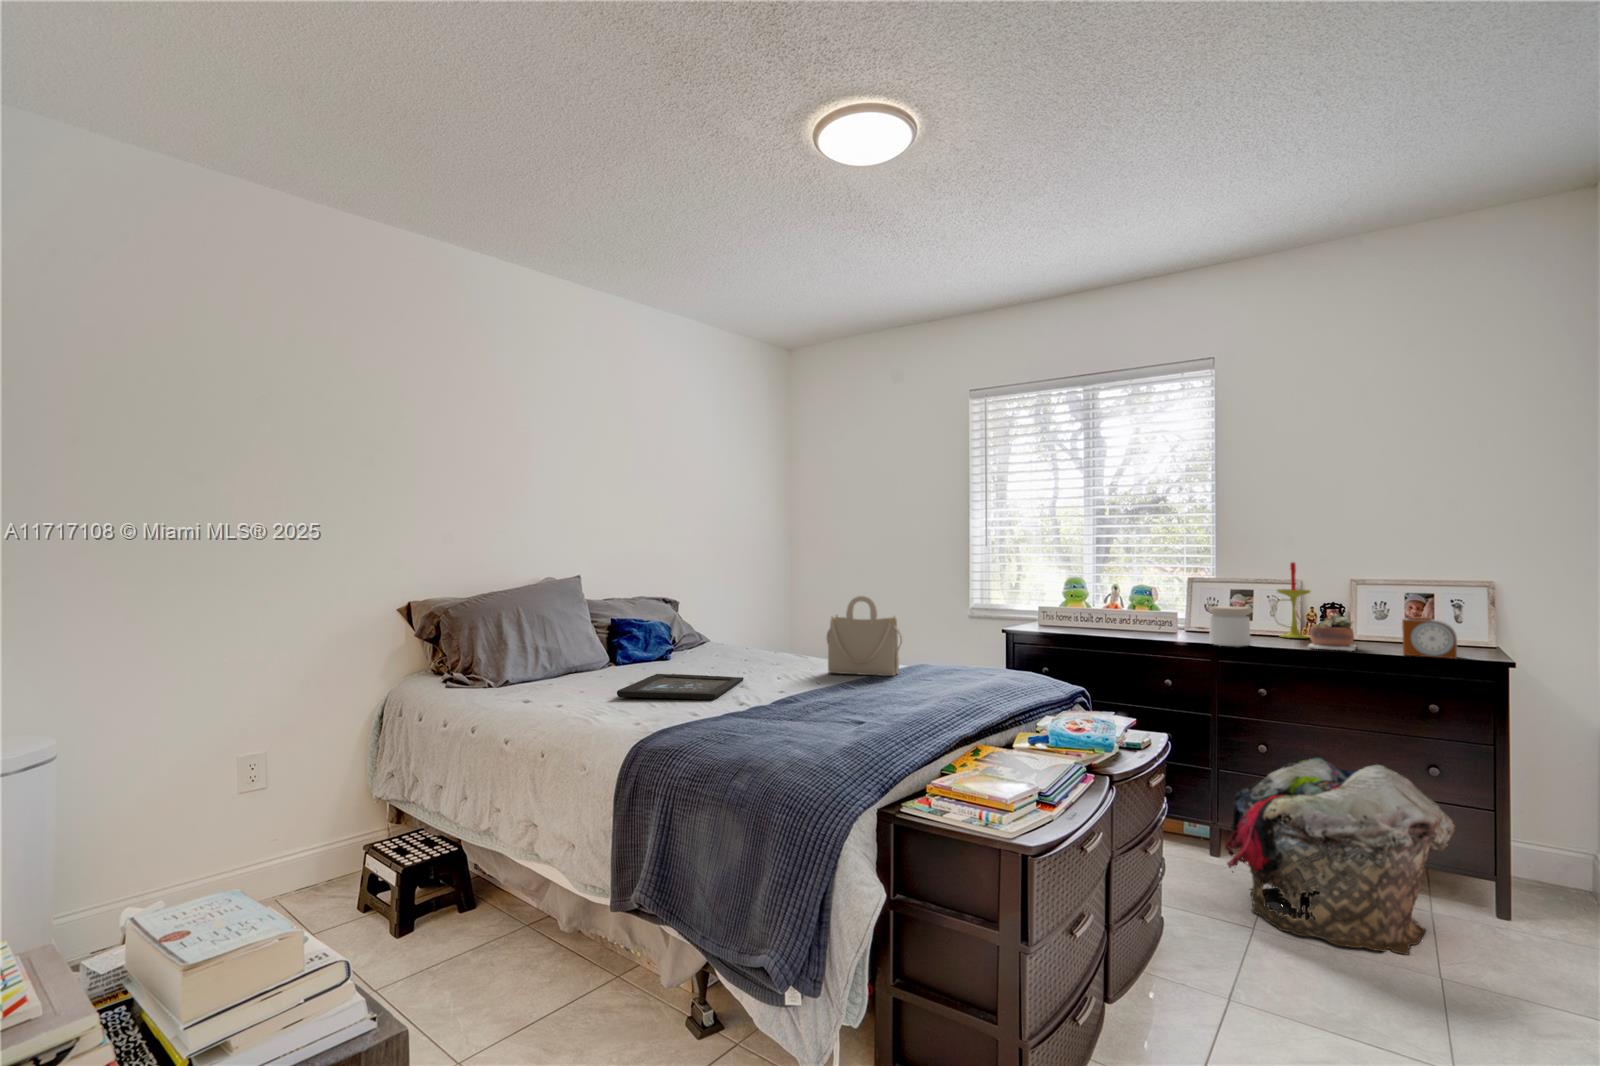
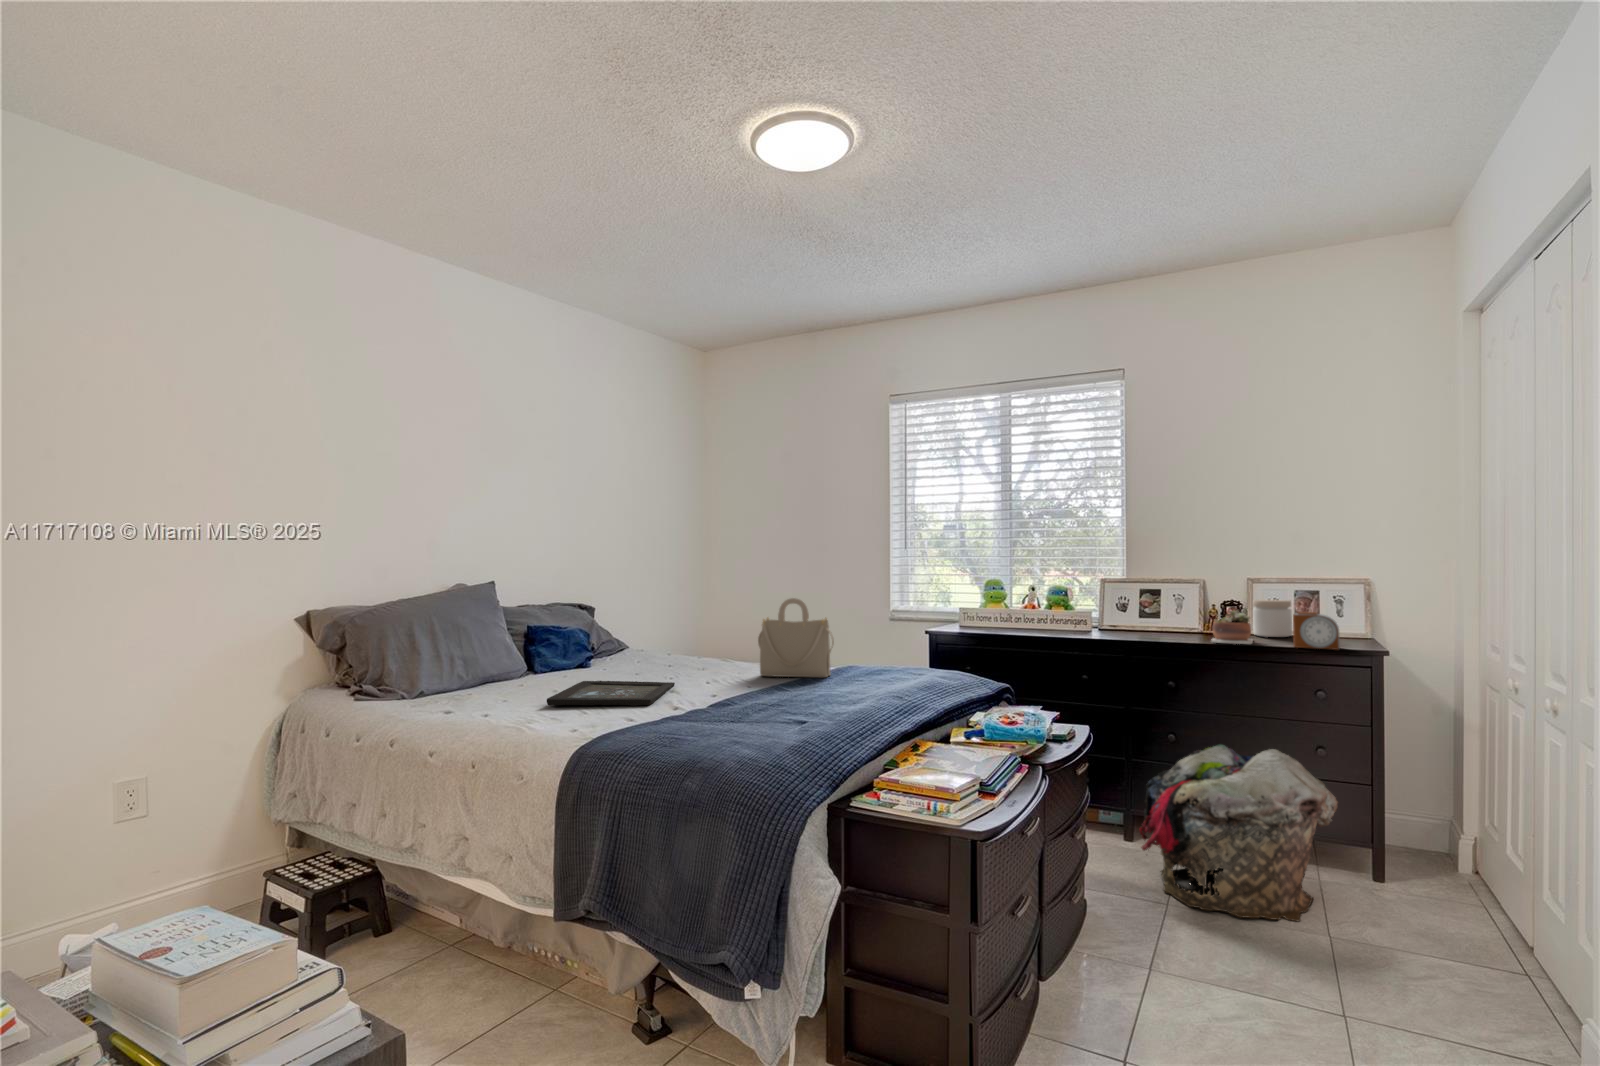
candle: present [1272,562,1310,638] -> none [1178,560,1213,633]
jar: present [1209,606,1250,647] -> present [1253,599,1292,637]

